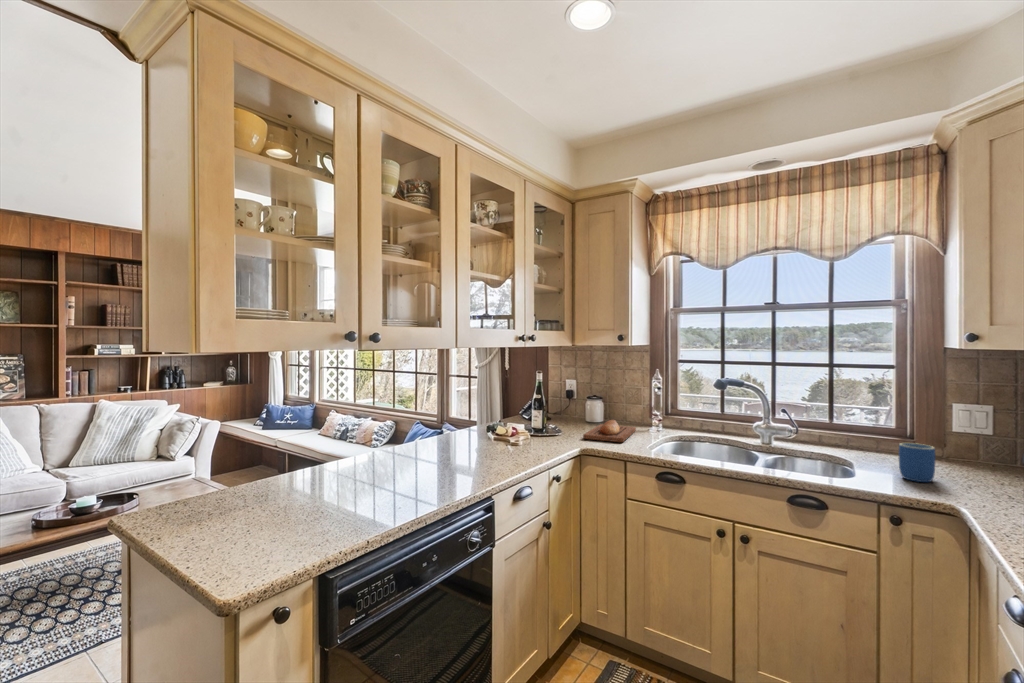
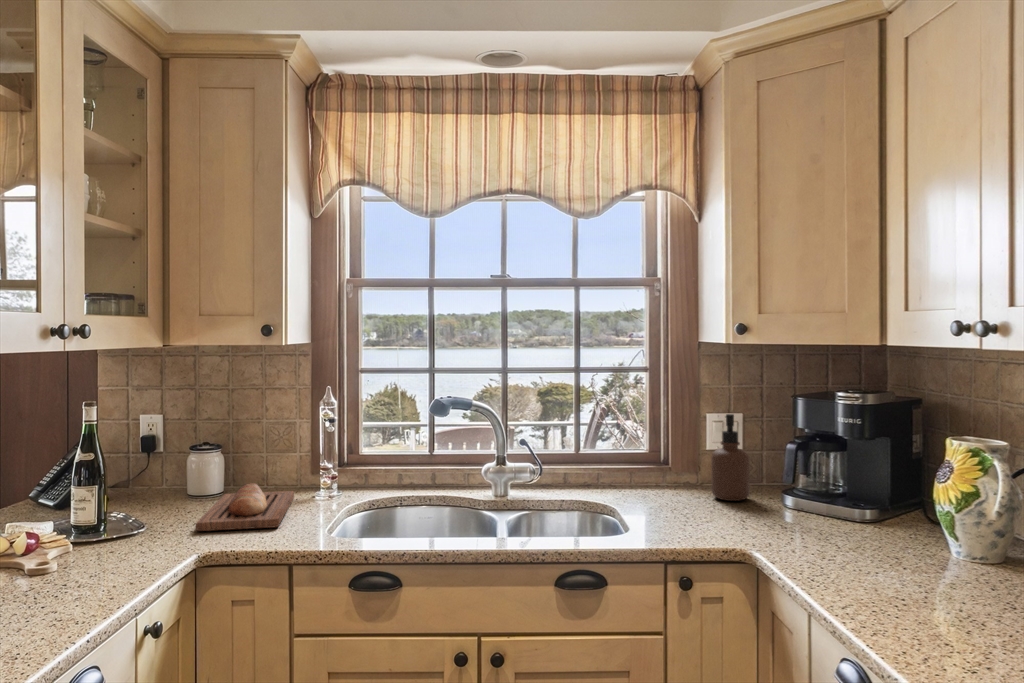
soap dispenser: none [950,405,991,475] -> present [711,414,750,501]
mug: present [899,443,935,482] -> none [674,471,712,523]

